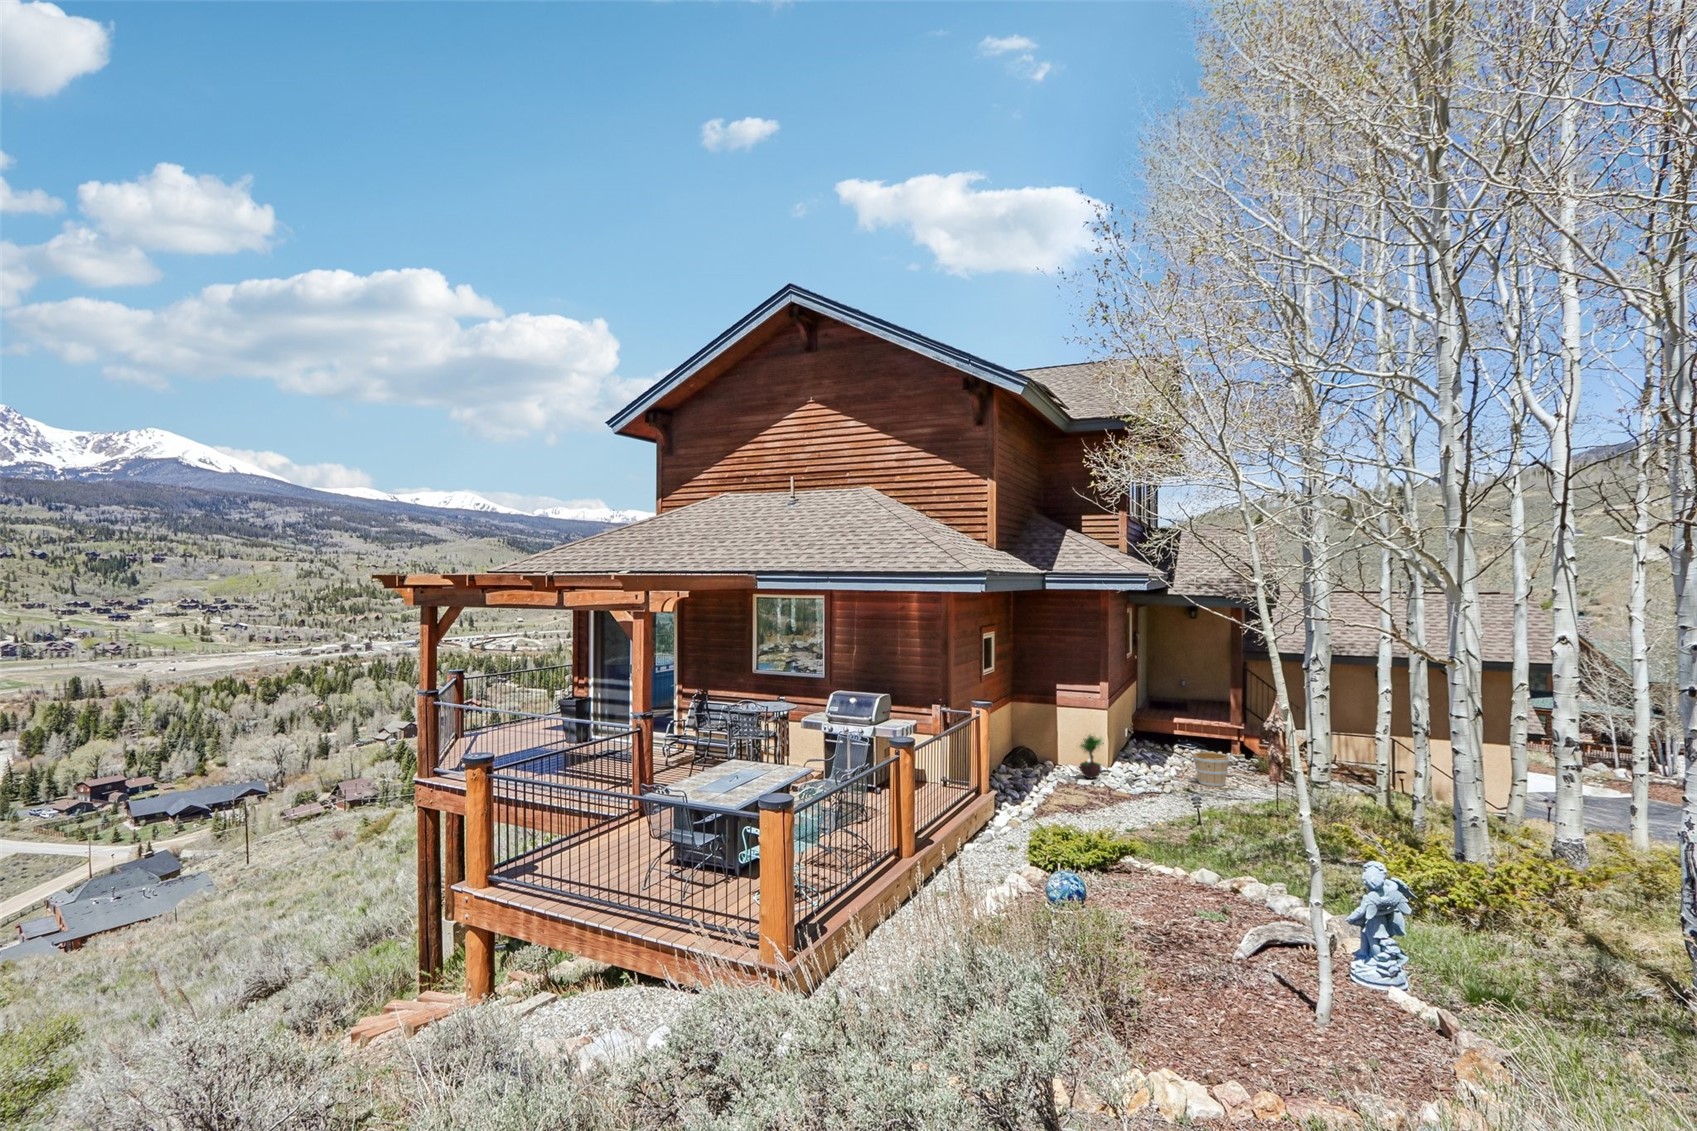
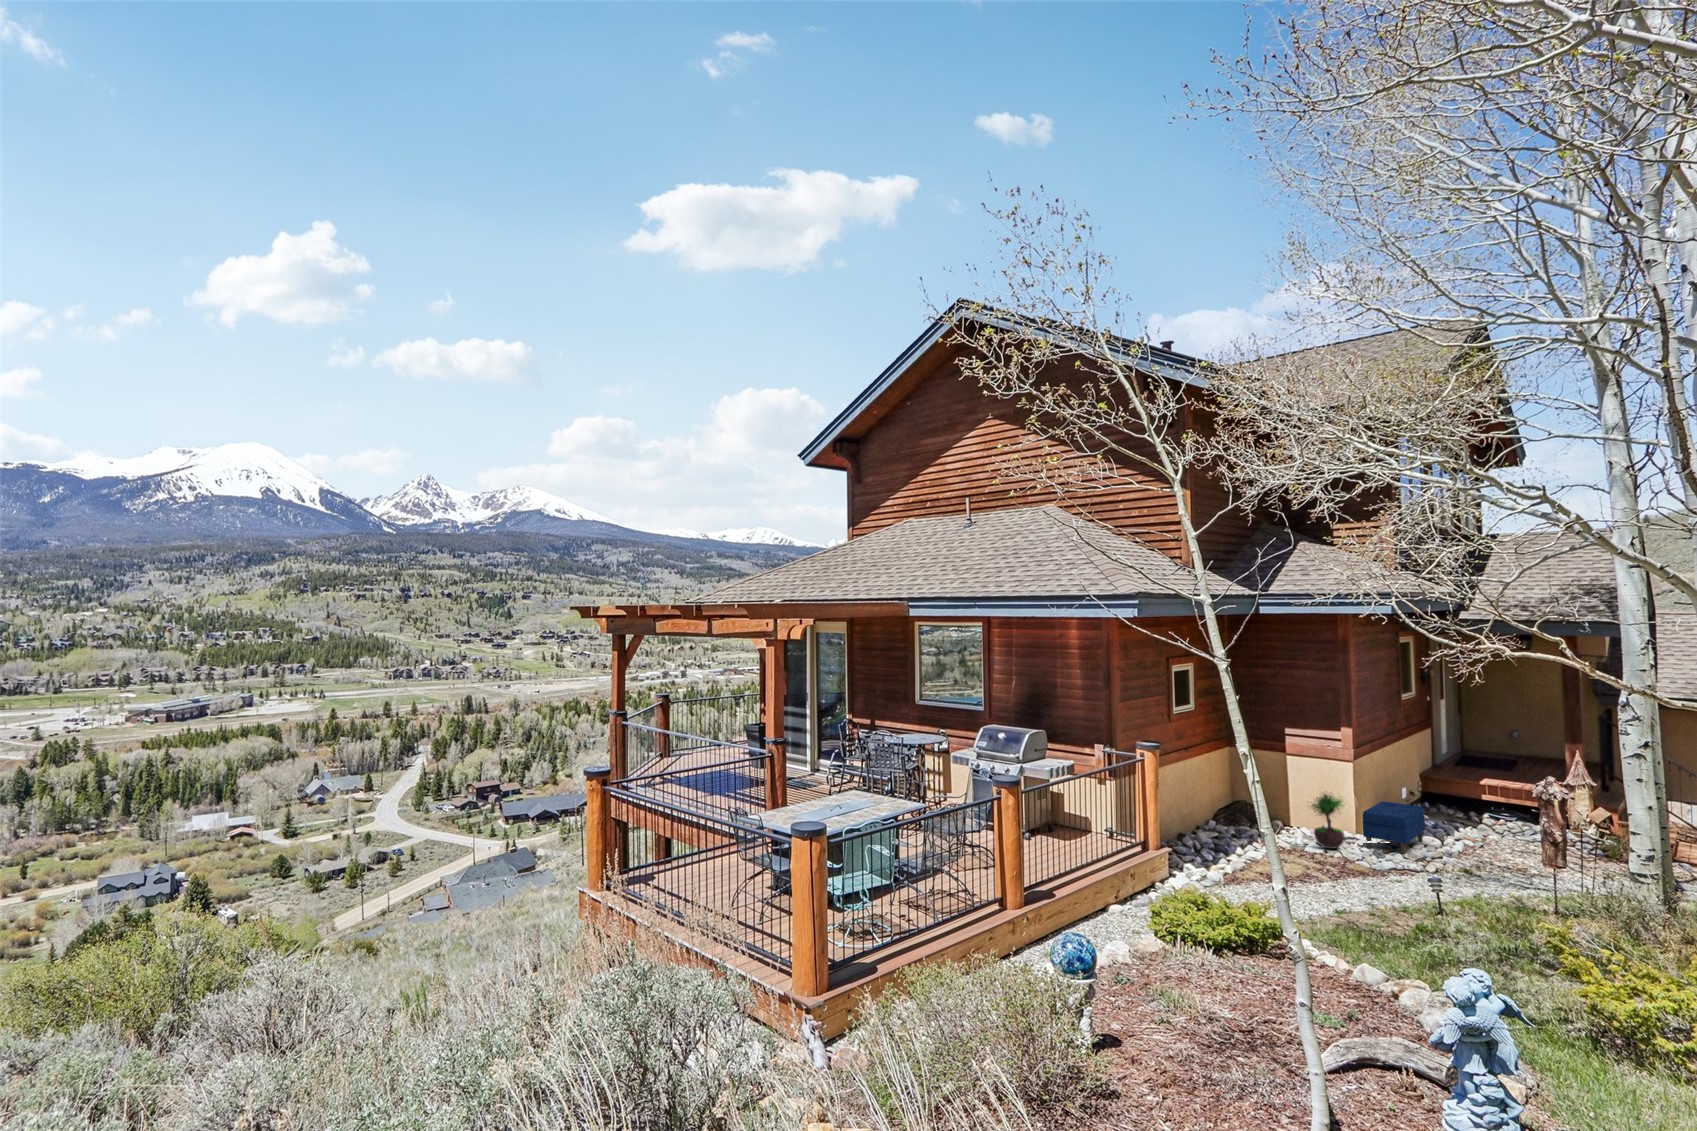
bench: none [1112,738,1148,778] -> present [1363,801,1425,854]
wooden bucket: present [1193,752,1230,787] -> none [1481,828,1543,878]

